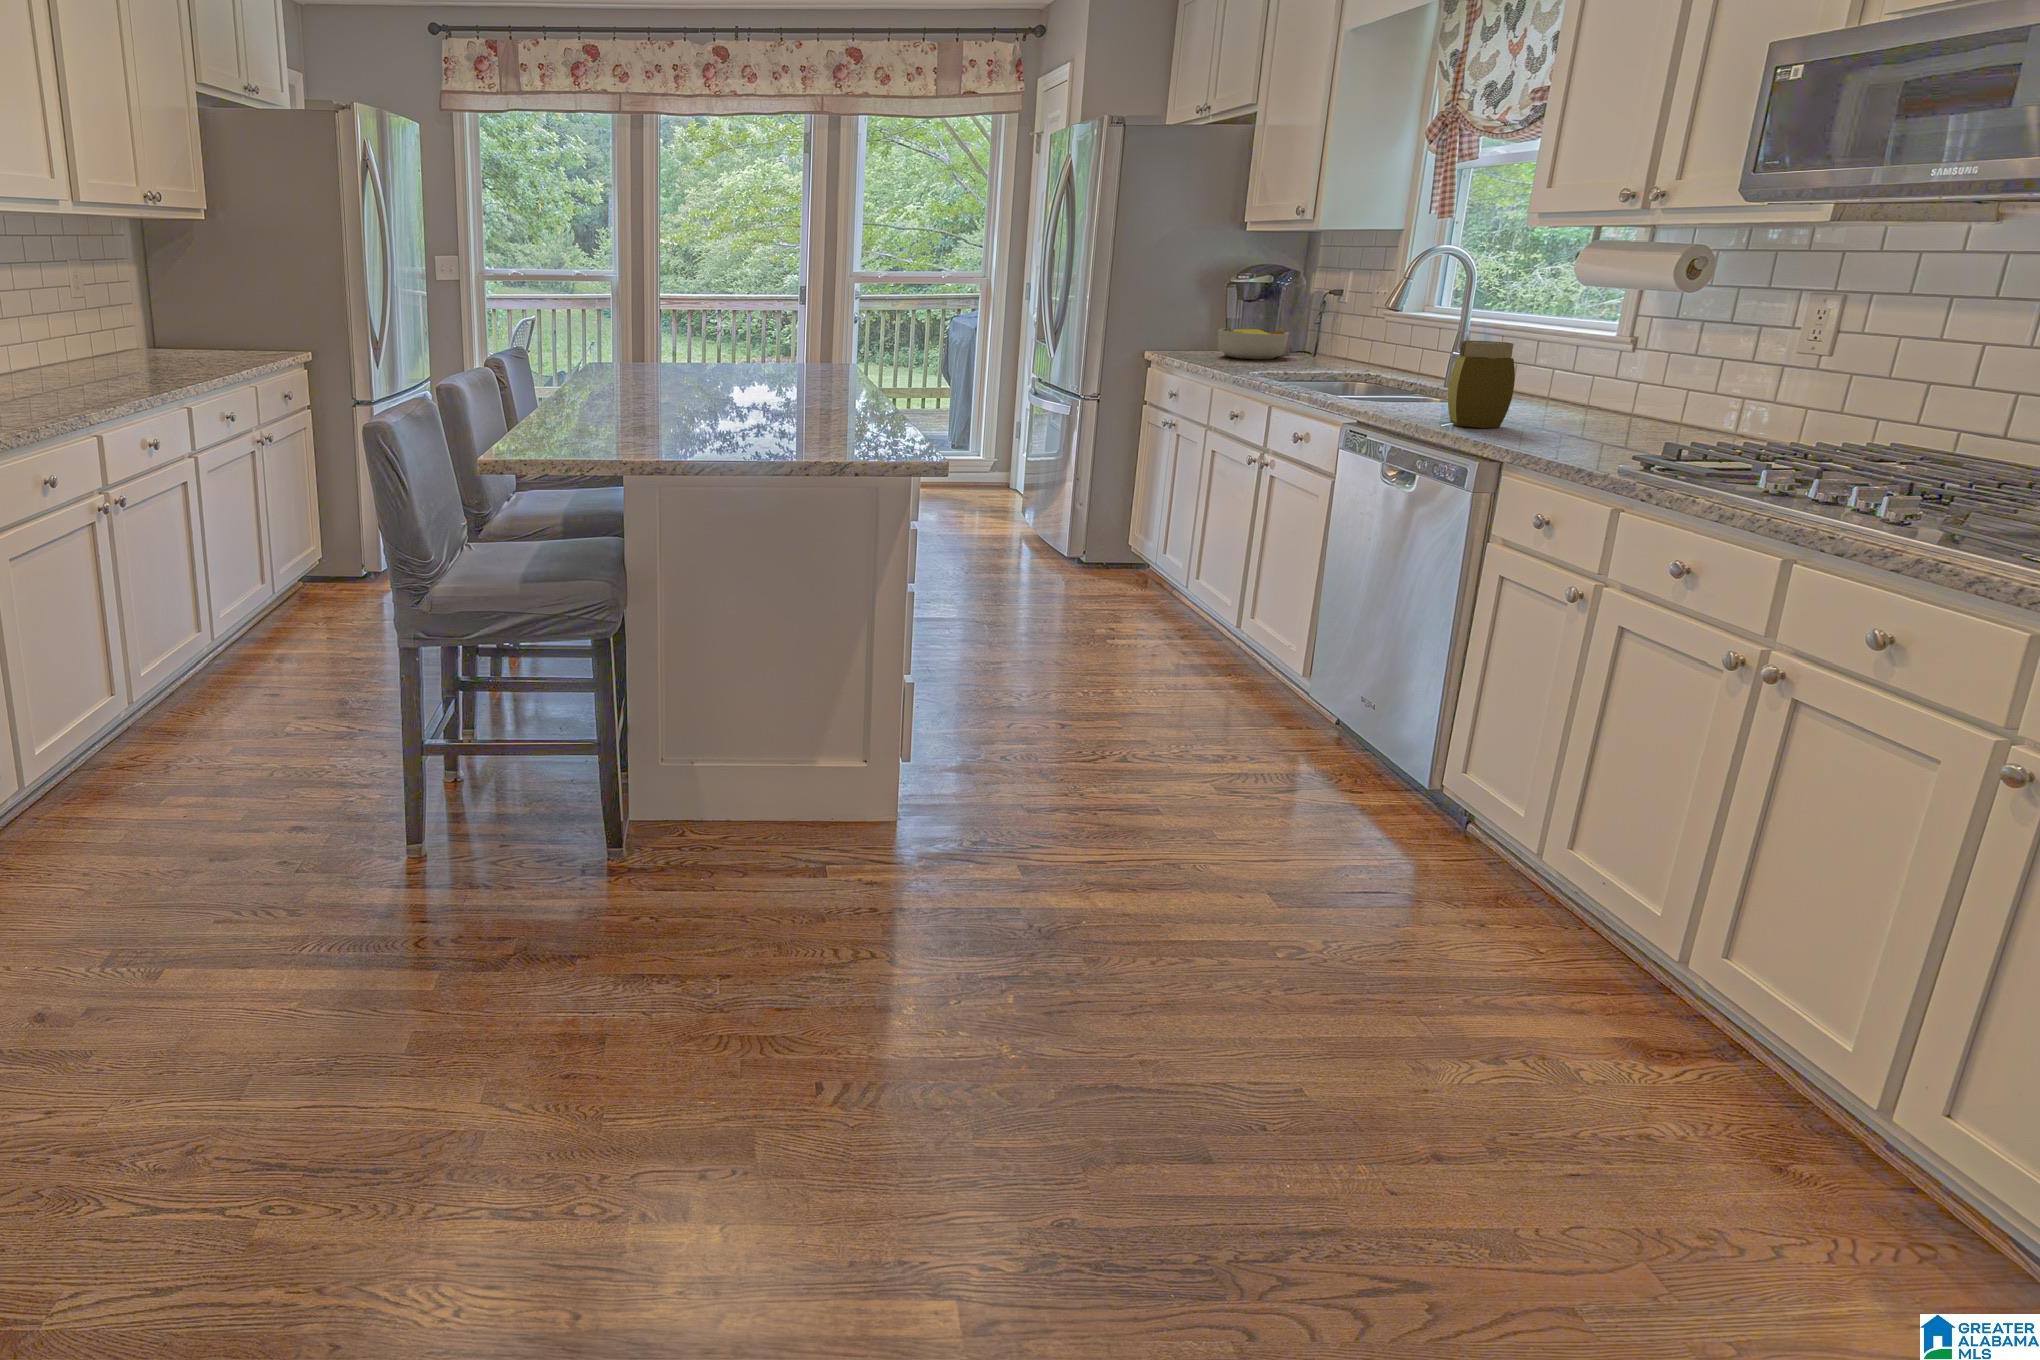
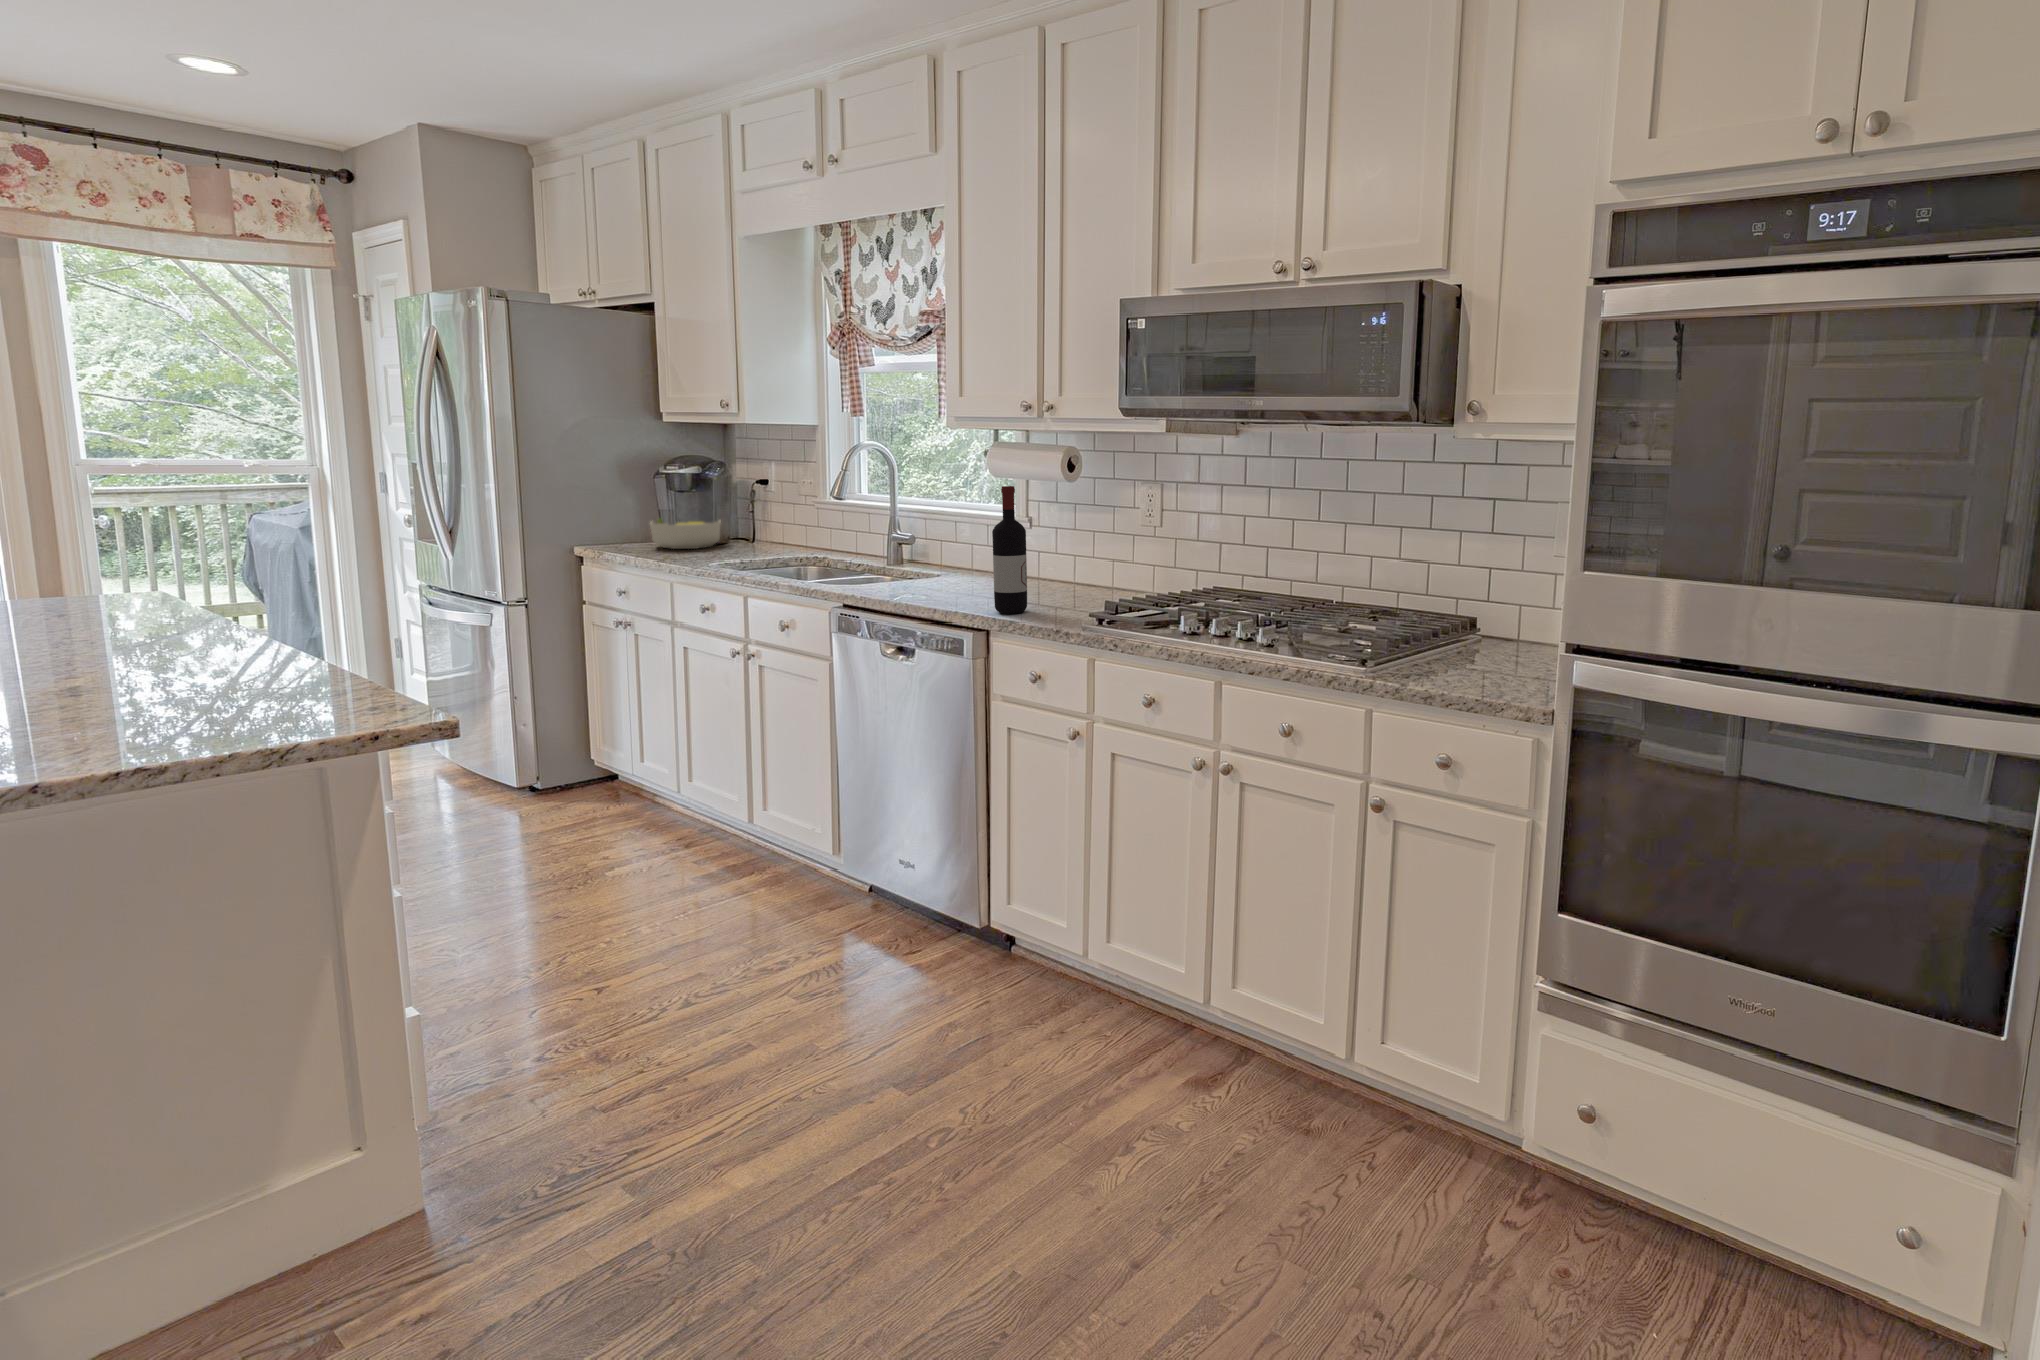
wine bottle: none [1520,288,1581,445] -> present [992,486,1027,614]
jar: present [1448,341,1515,428] -> none [922,529,974,603]

